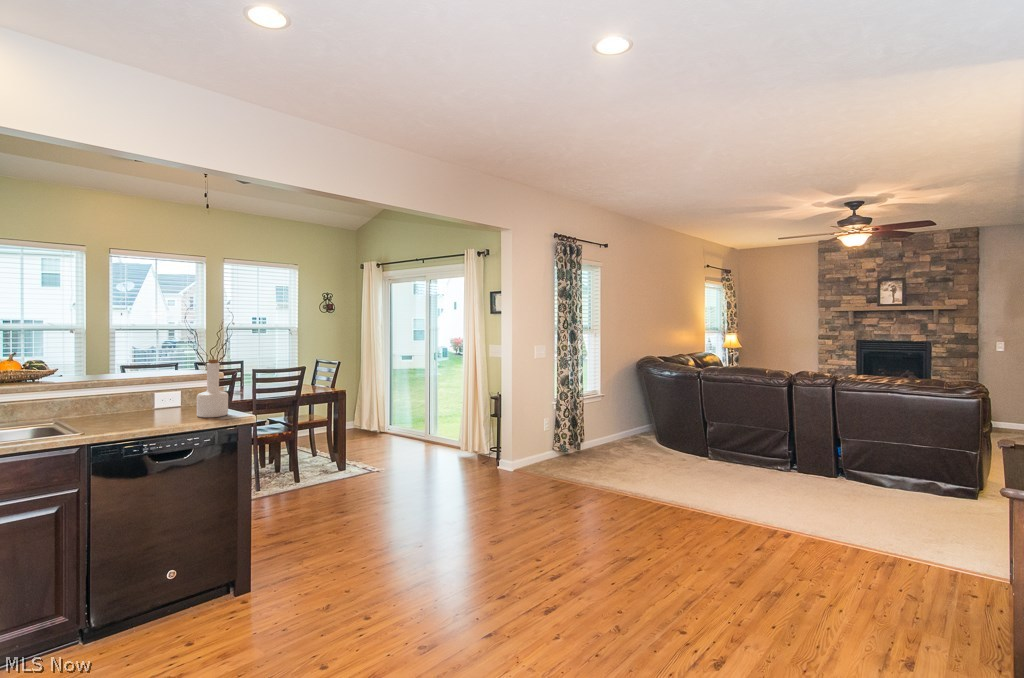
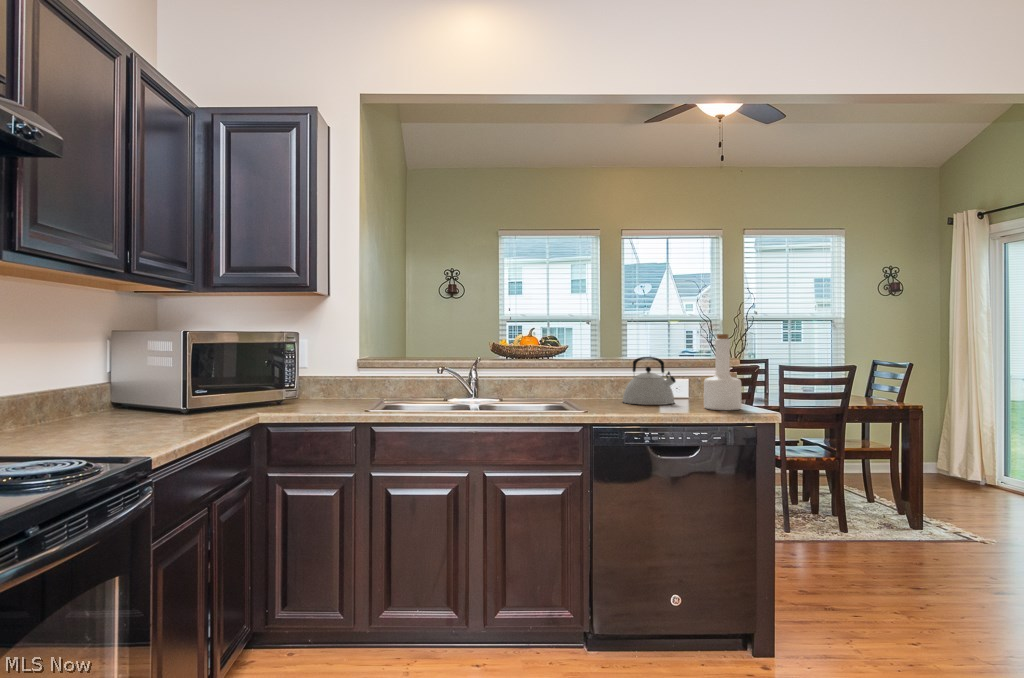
kettle: none [116,377,170,418] -> present [623,357,676,405]

